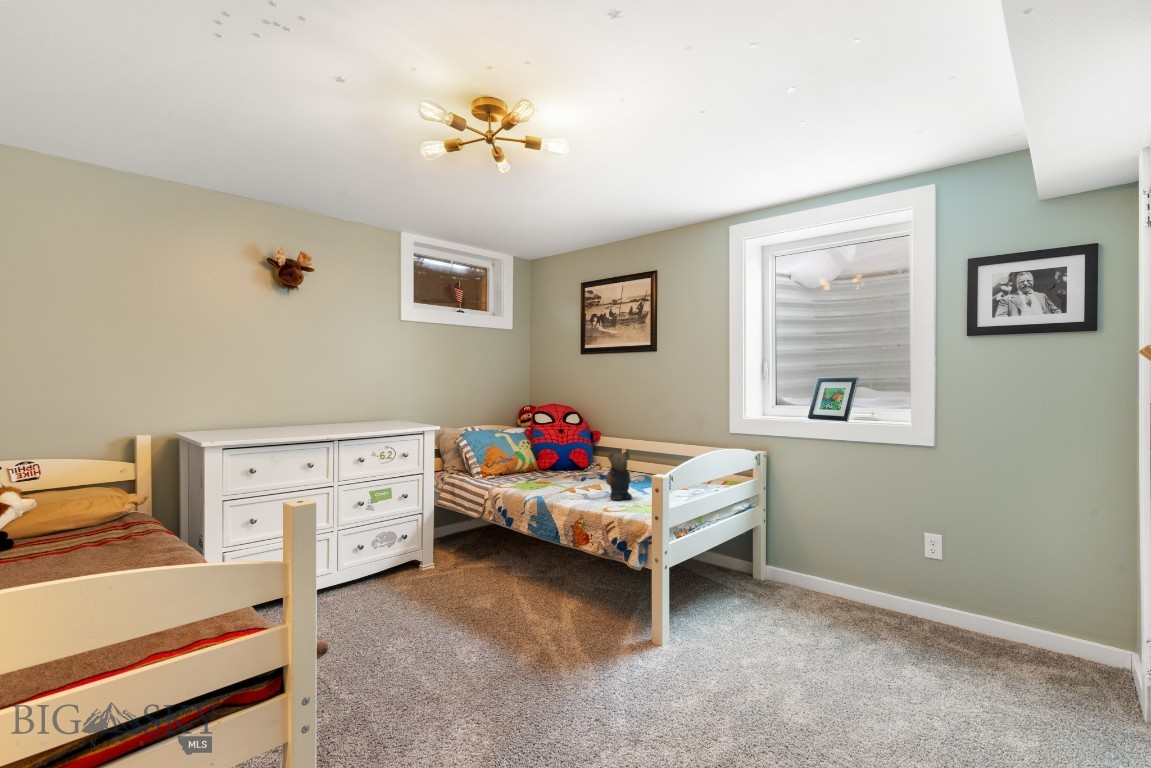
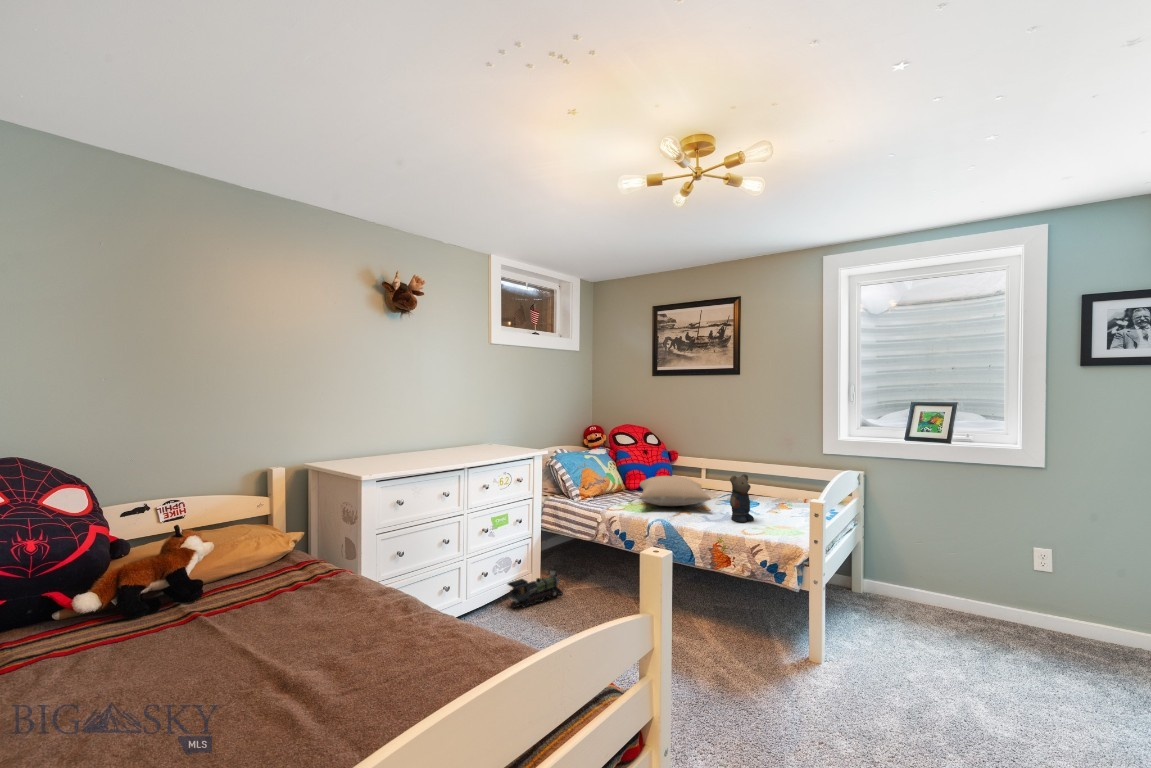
pillow: none [528,456,607,485] -> present [640,476,711,506]
toy train: none [389,541,452,581] -> present [508,570,563,608]

